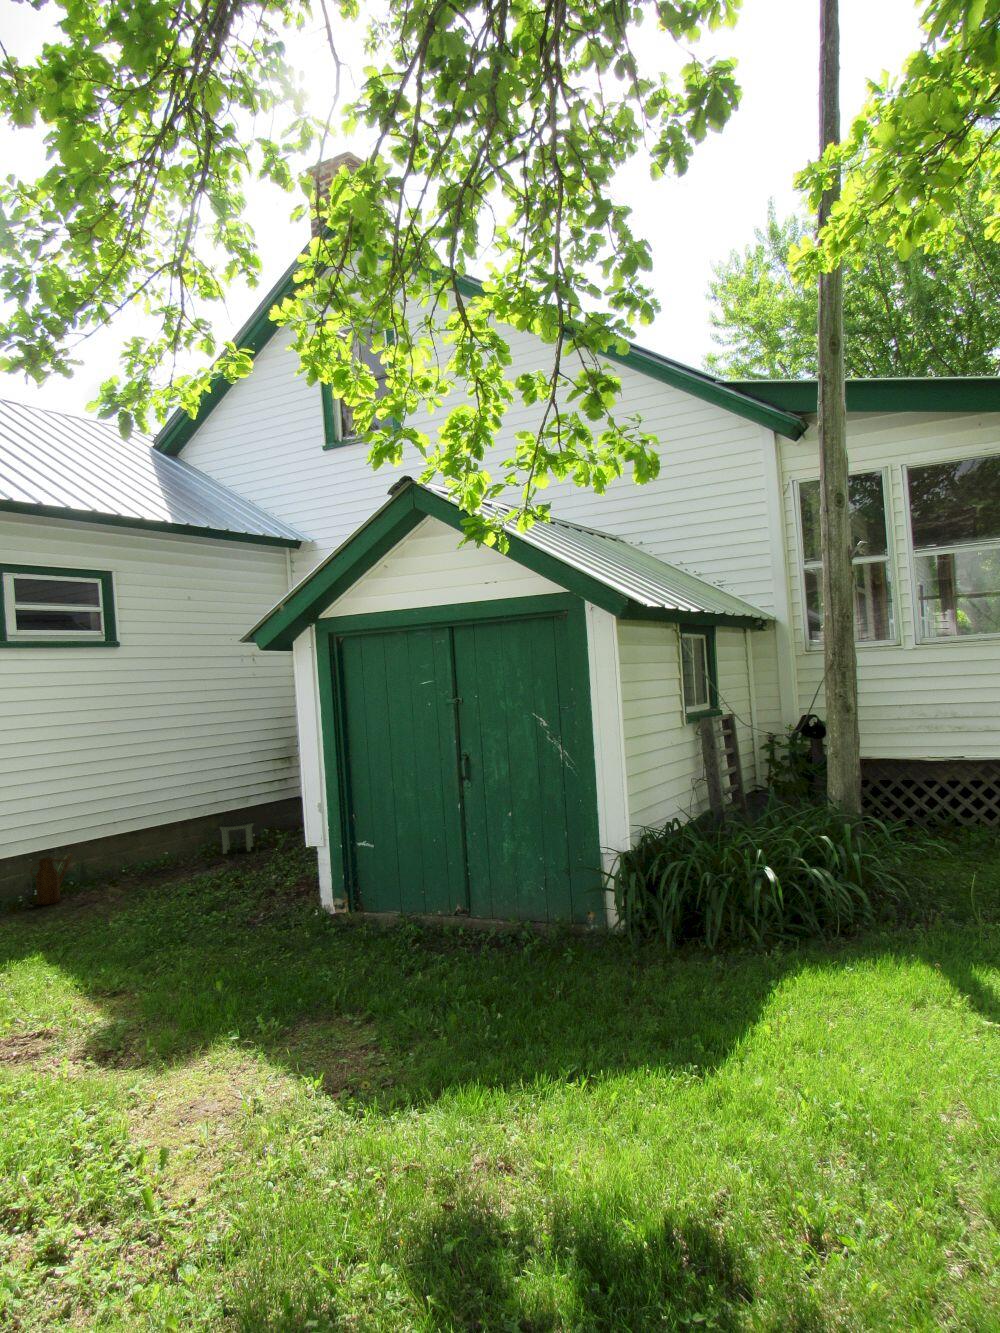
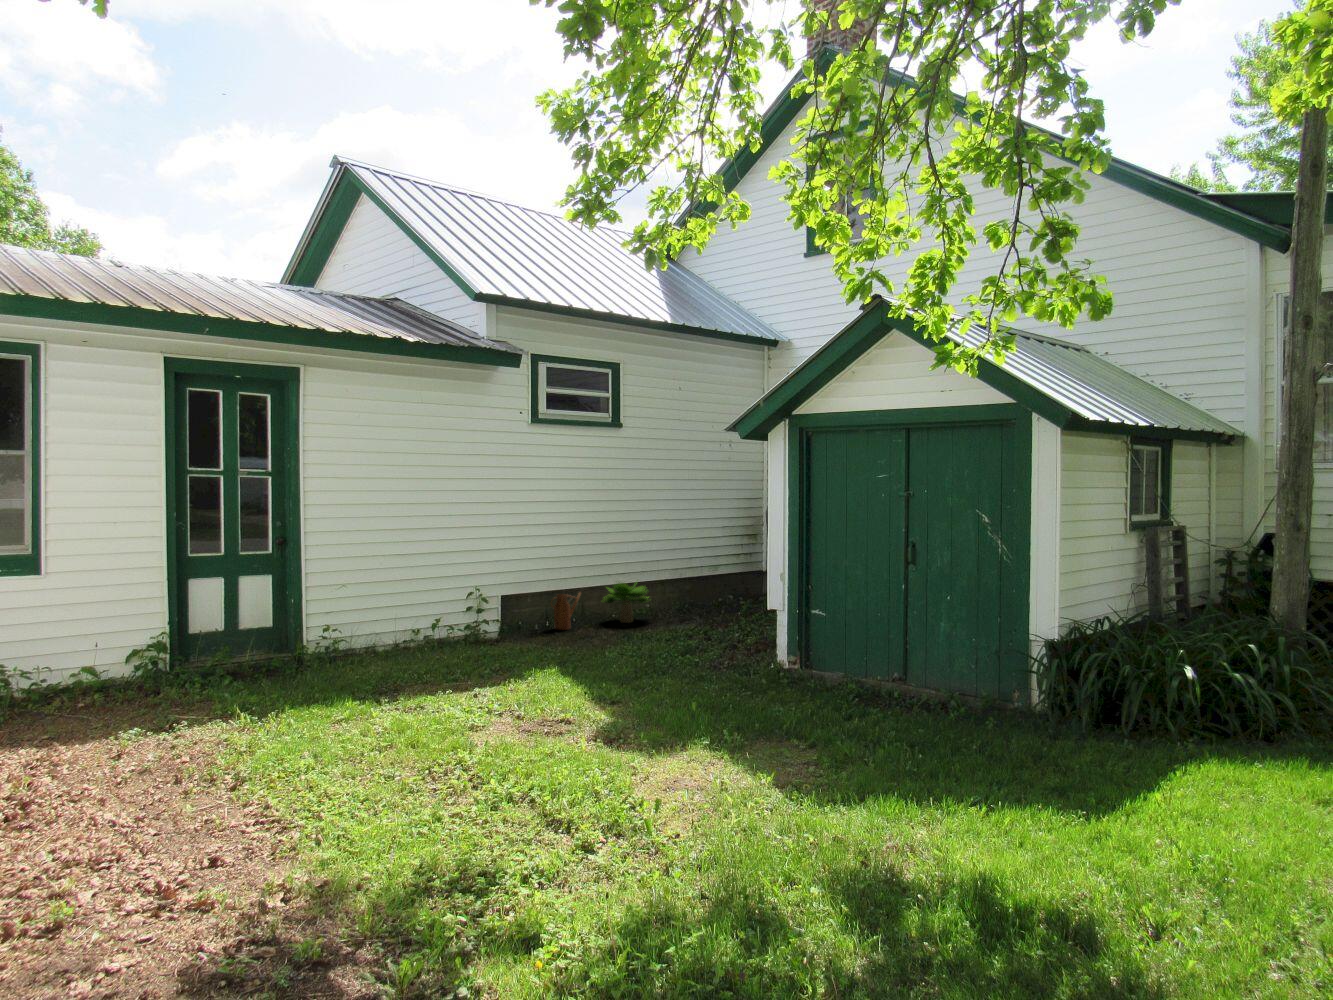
round table: present [218,819,255,854] -> none [690,581,721,609]
potted plant: none [100,826,169,884] -> present [604,582,649,623]

